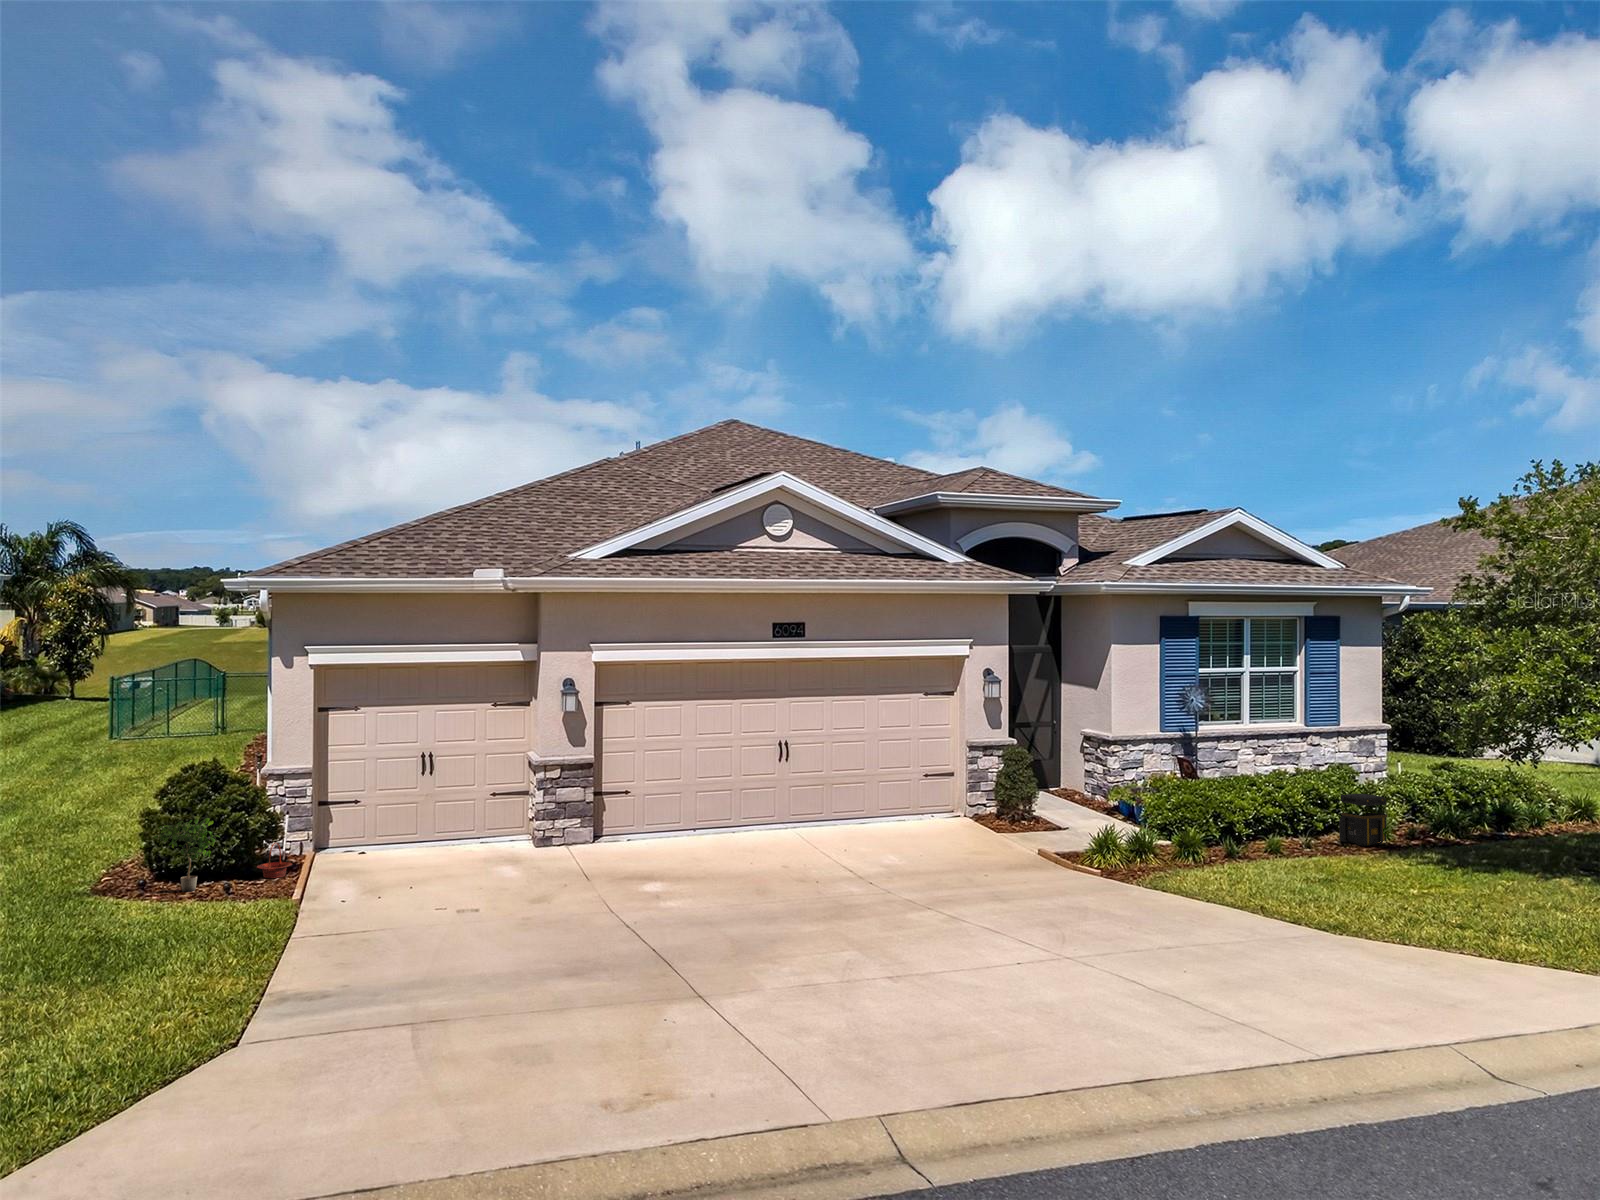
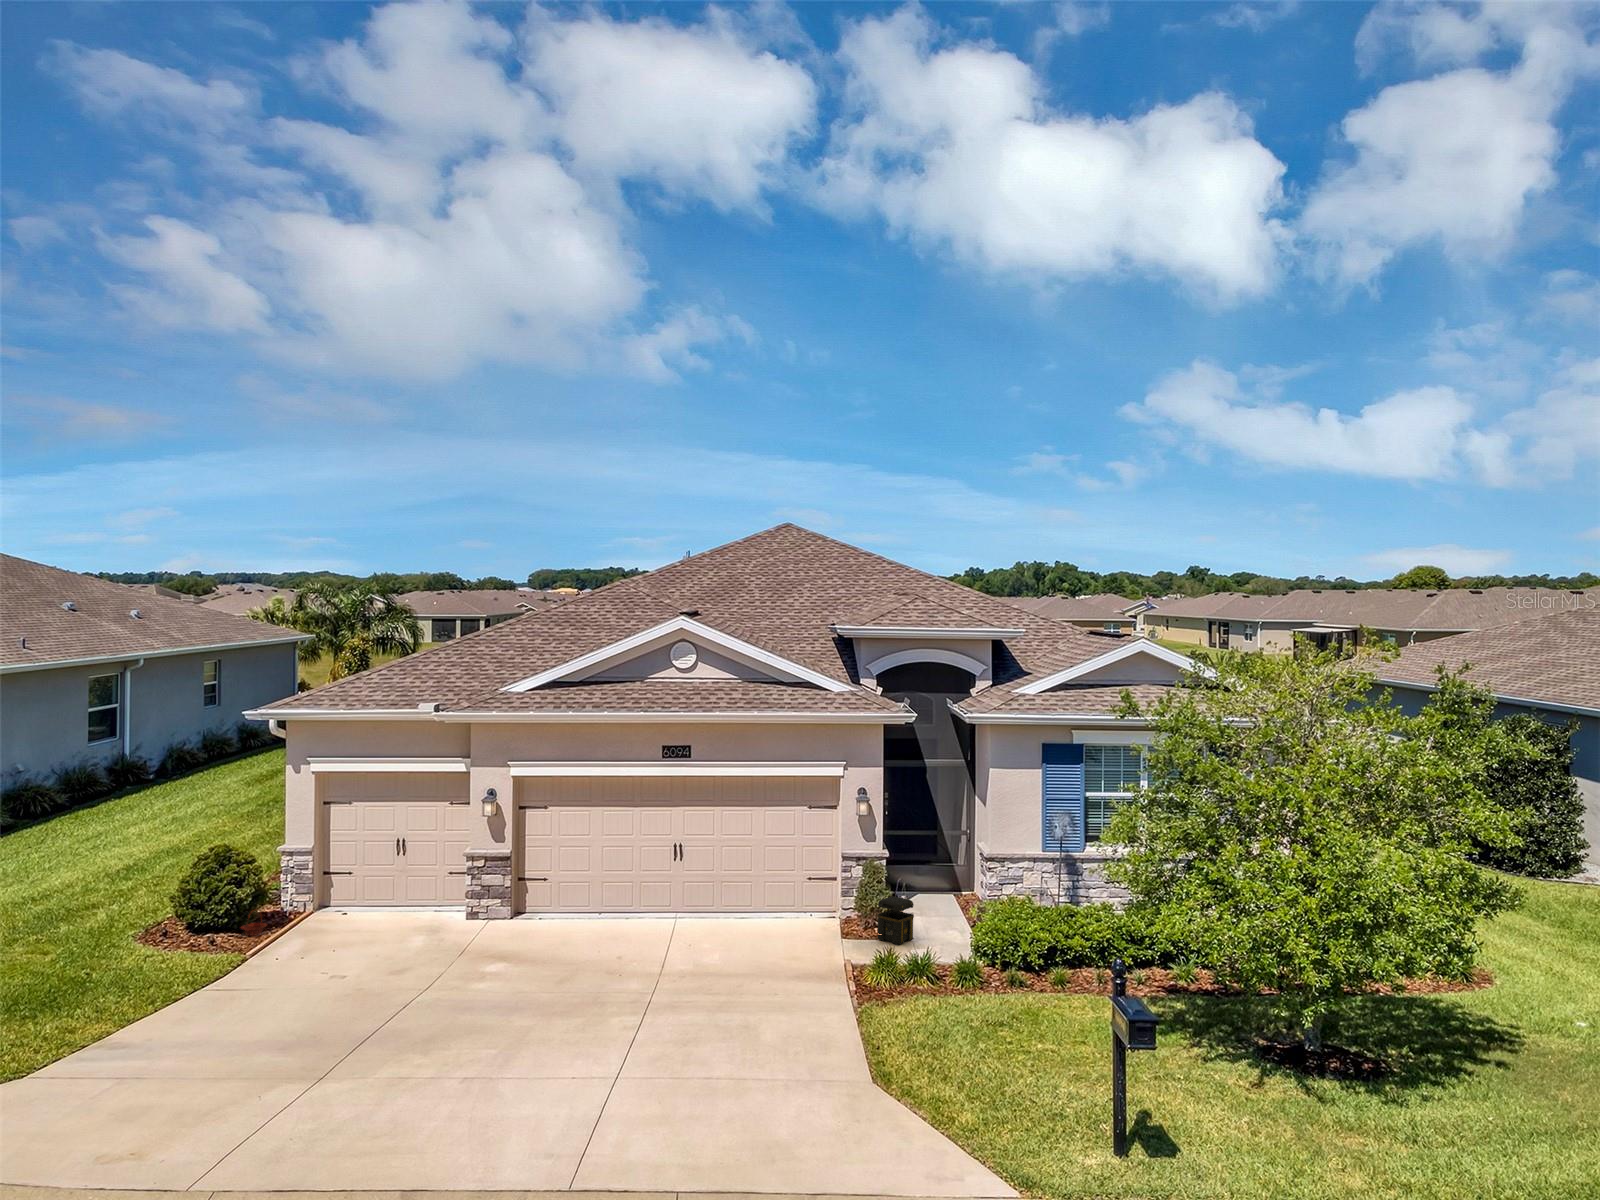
toolbox: present [1339,794,1388,846] -> present [877,897,914,945]
potted plant: present [154,818,220,892] -> none [159,891,208,945]

